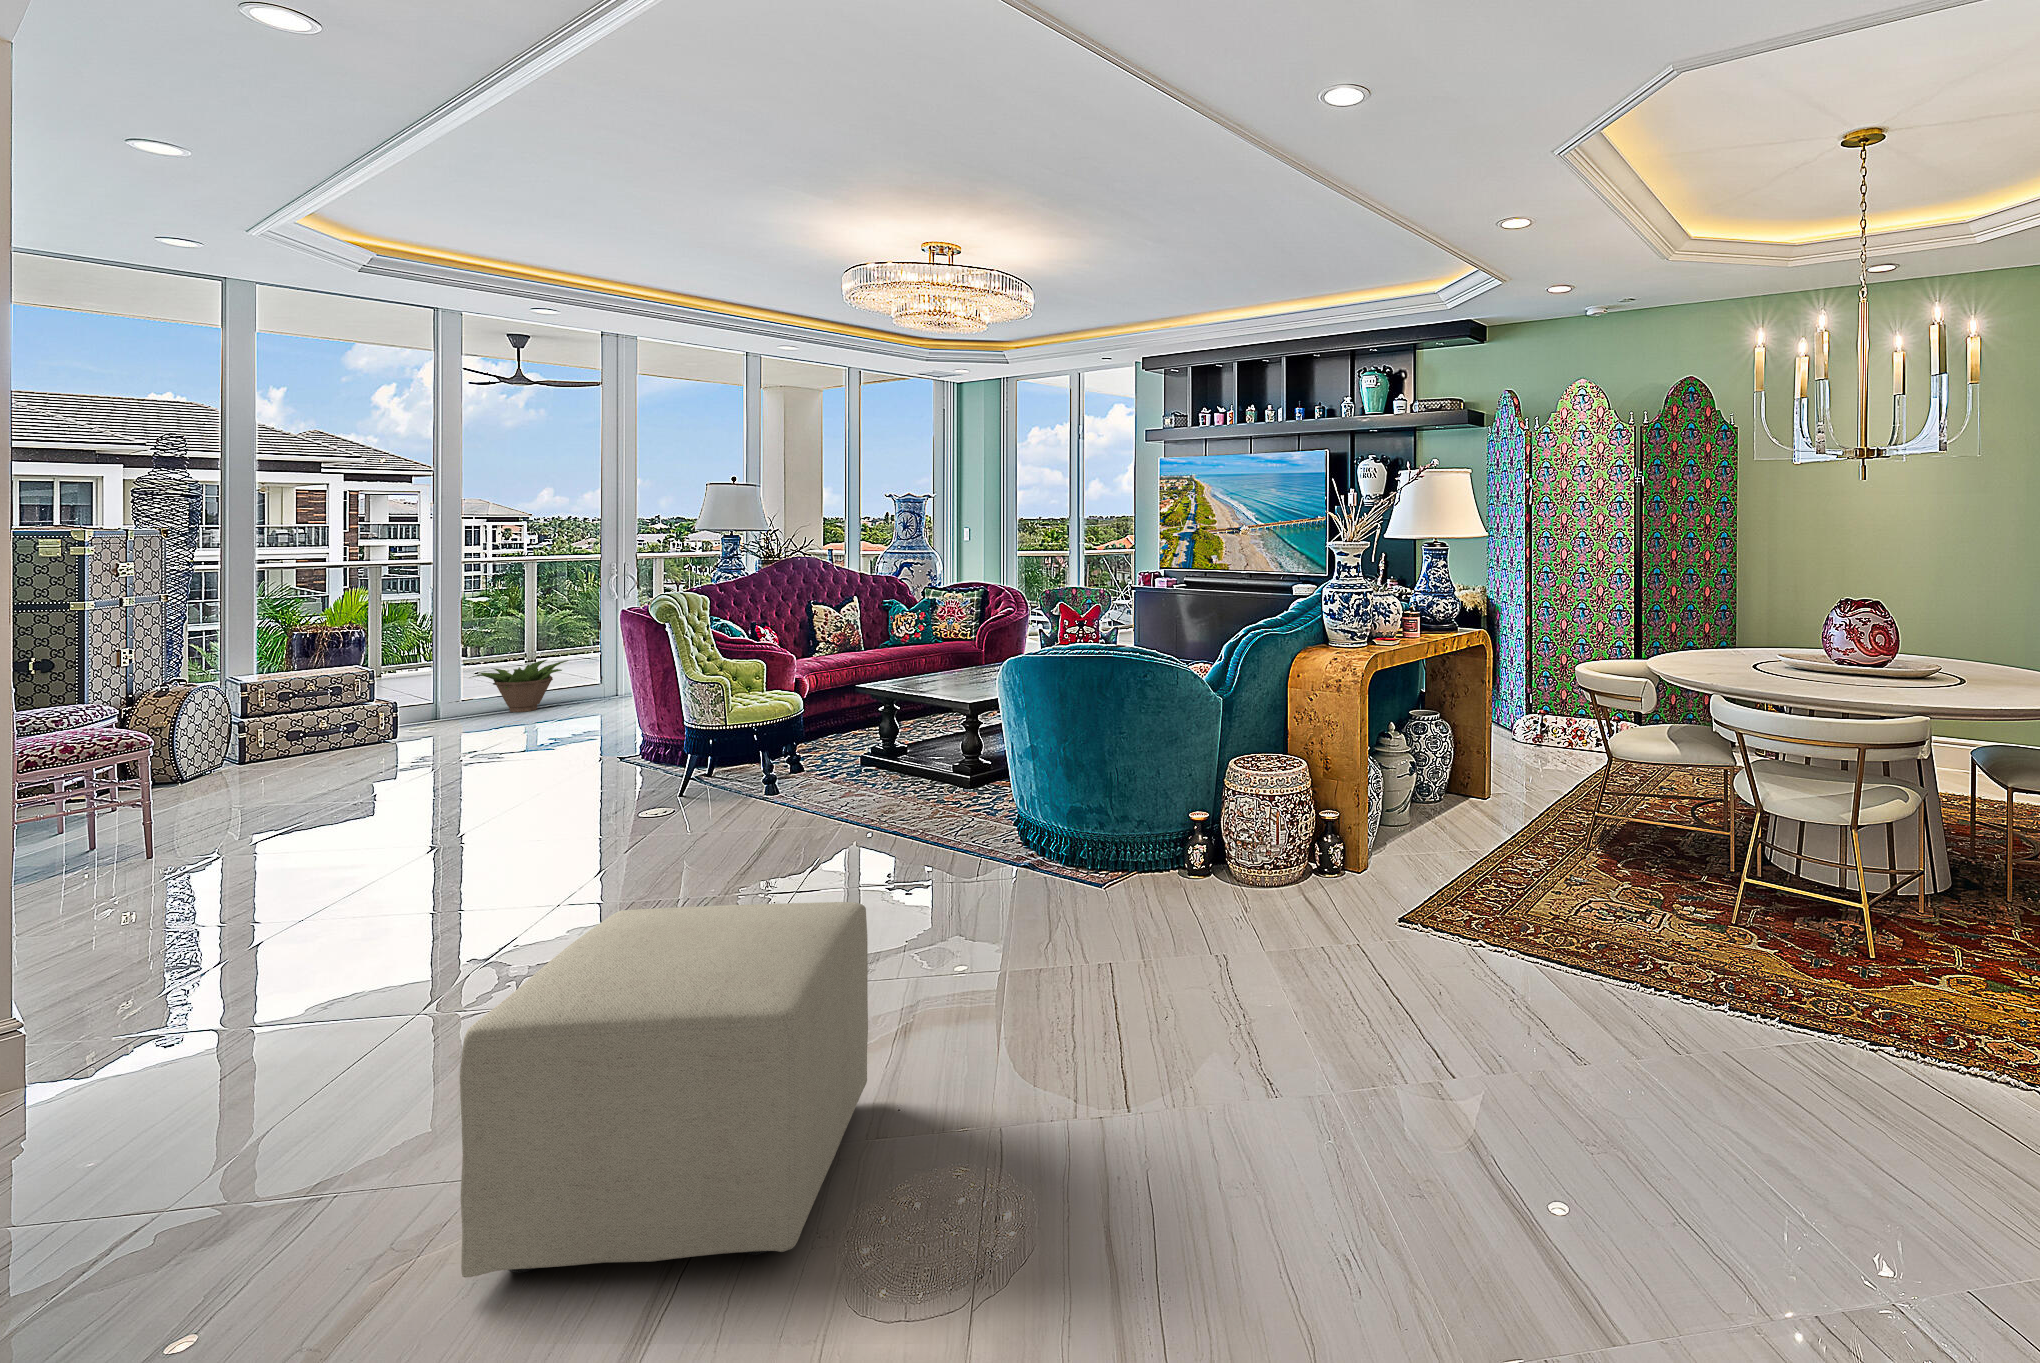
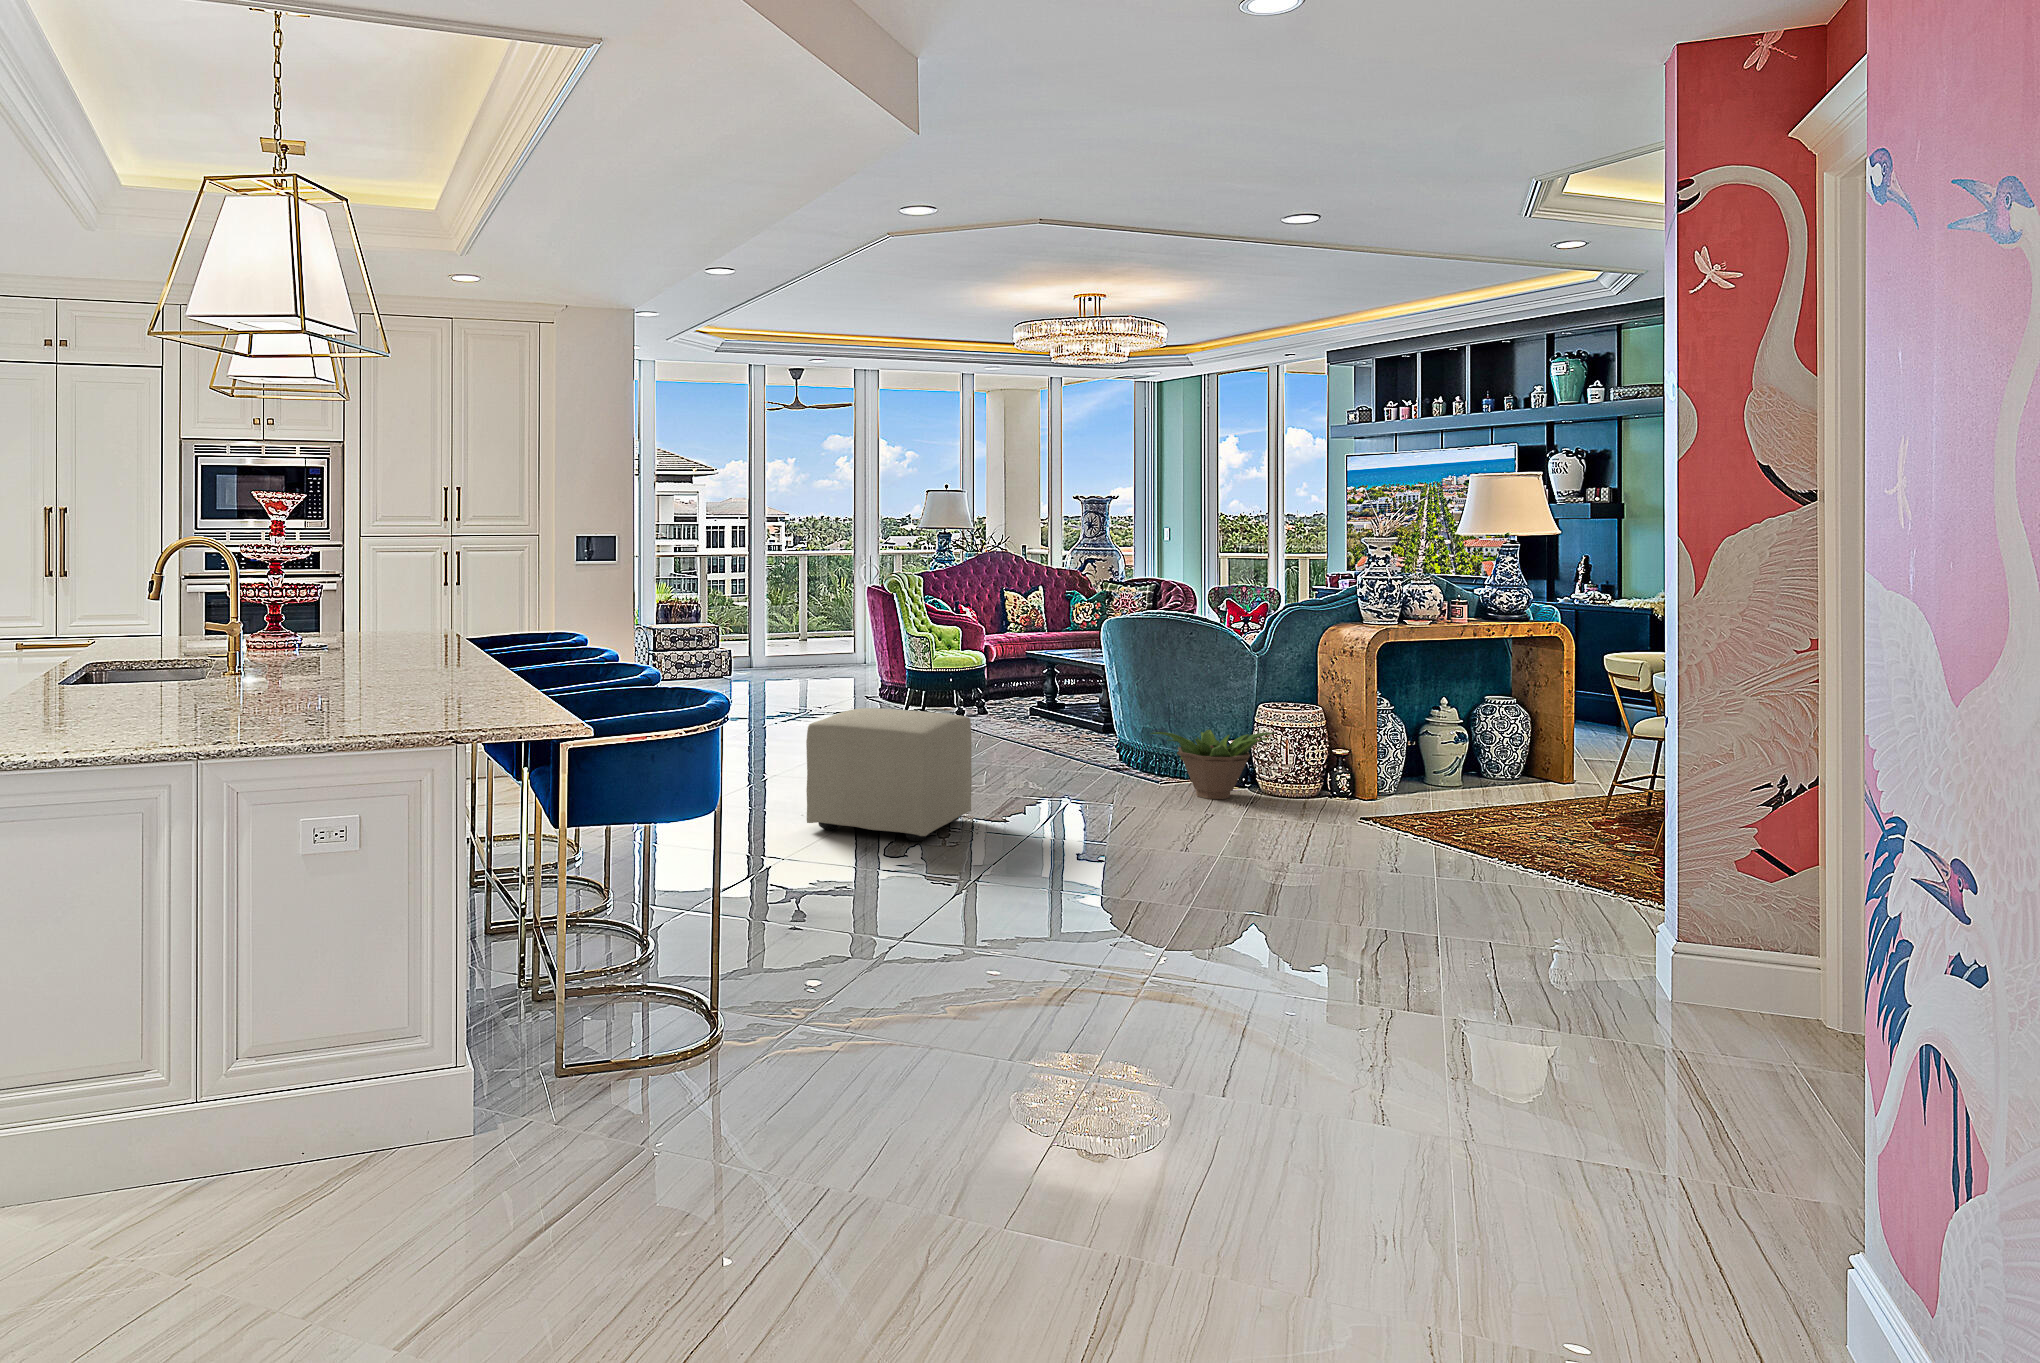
decorative plant: present [470,660,568,712] -> present [1151,729,1274,799]

